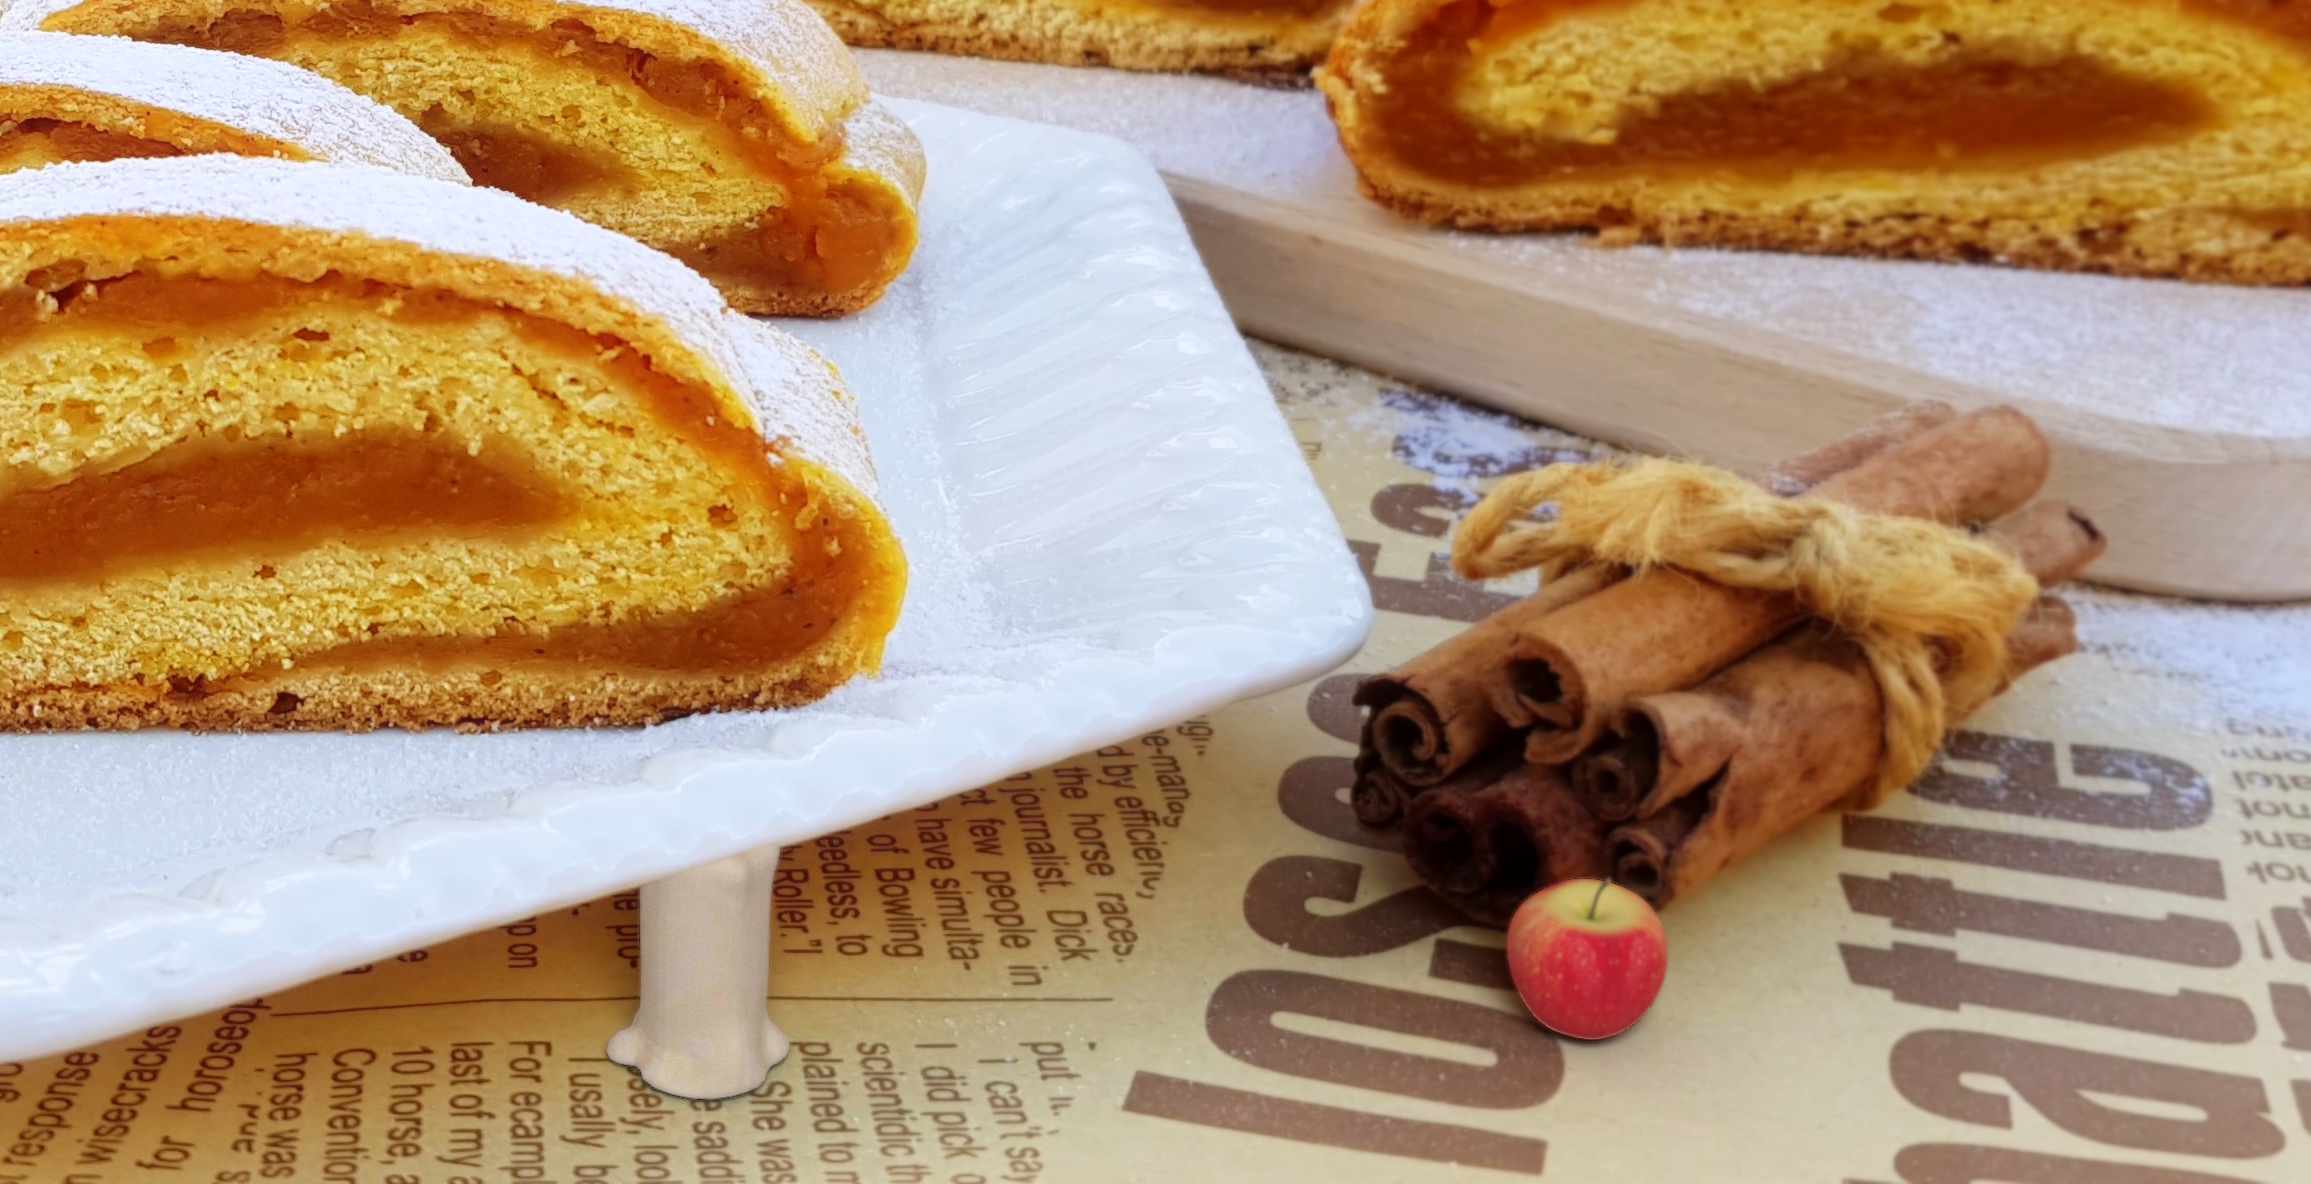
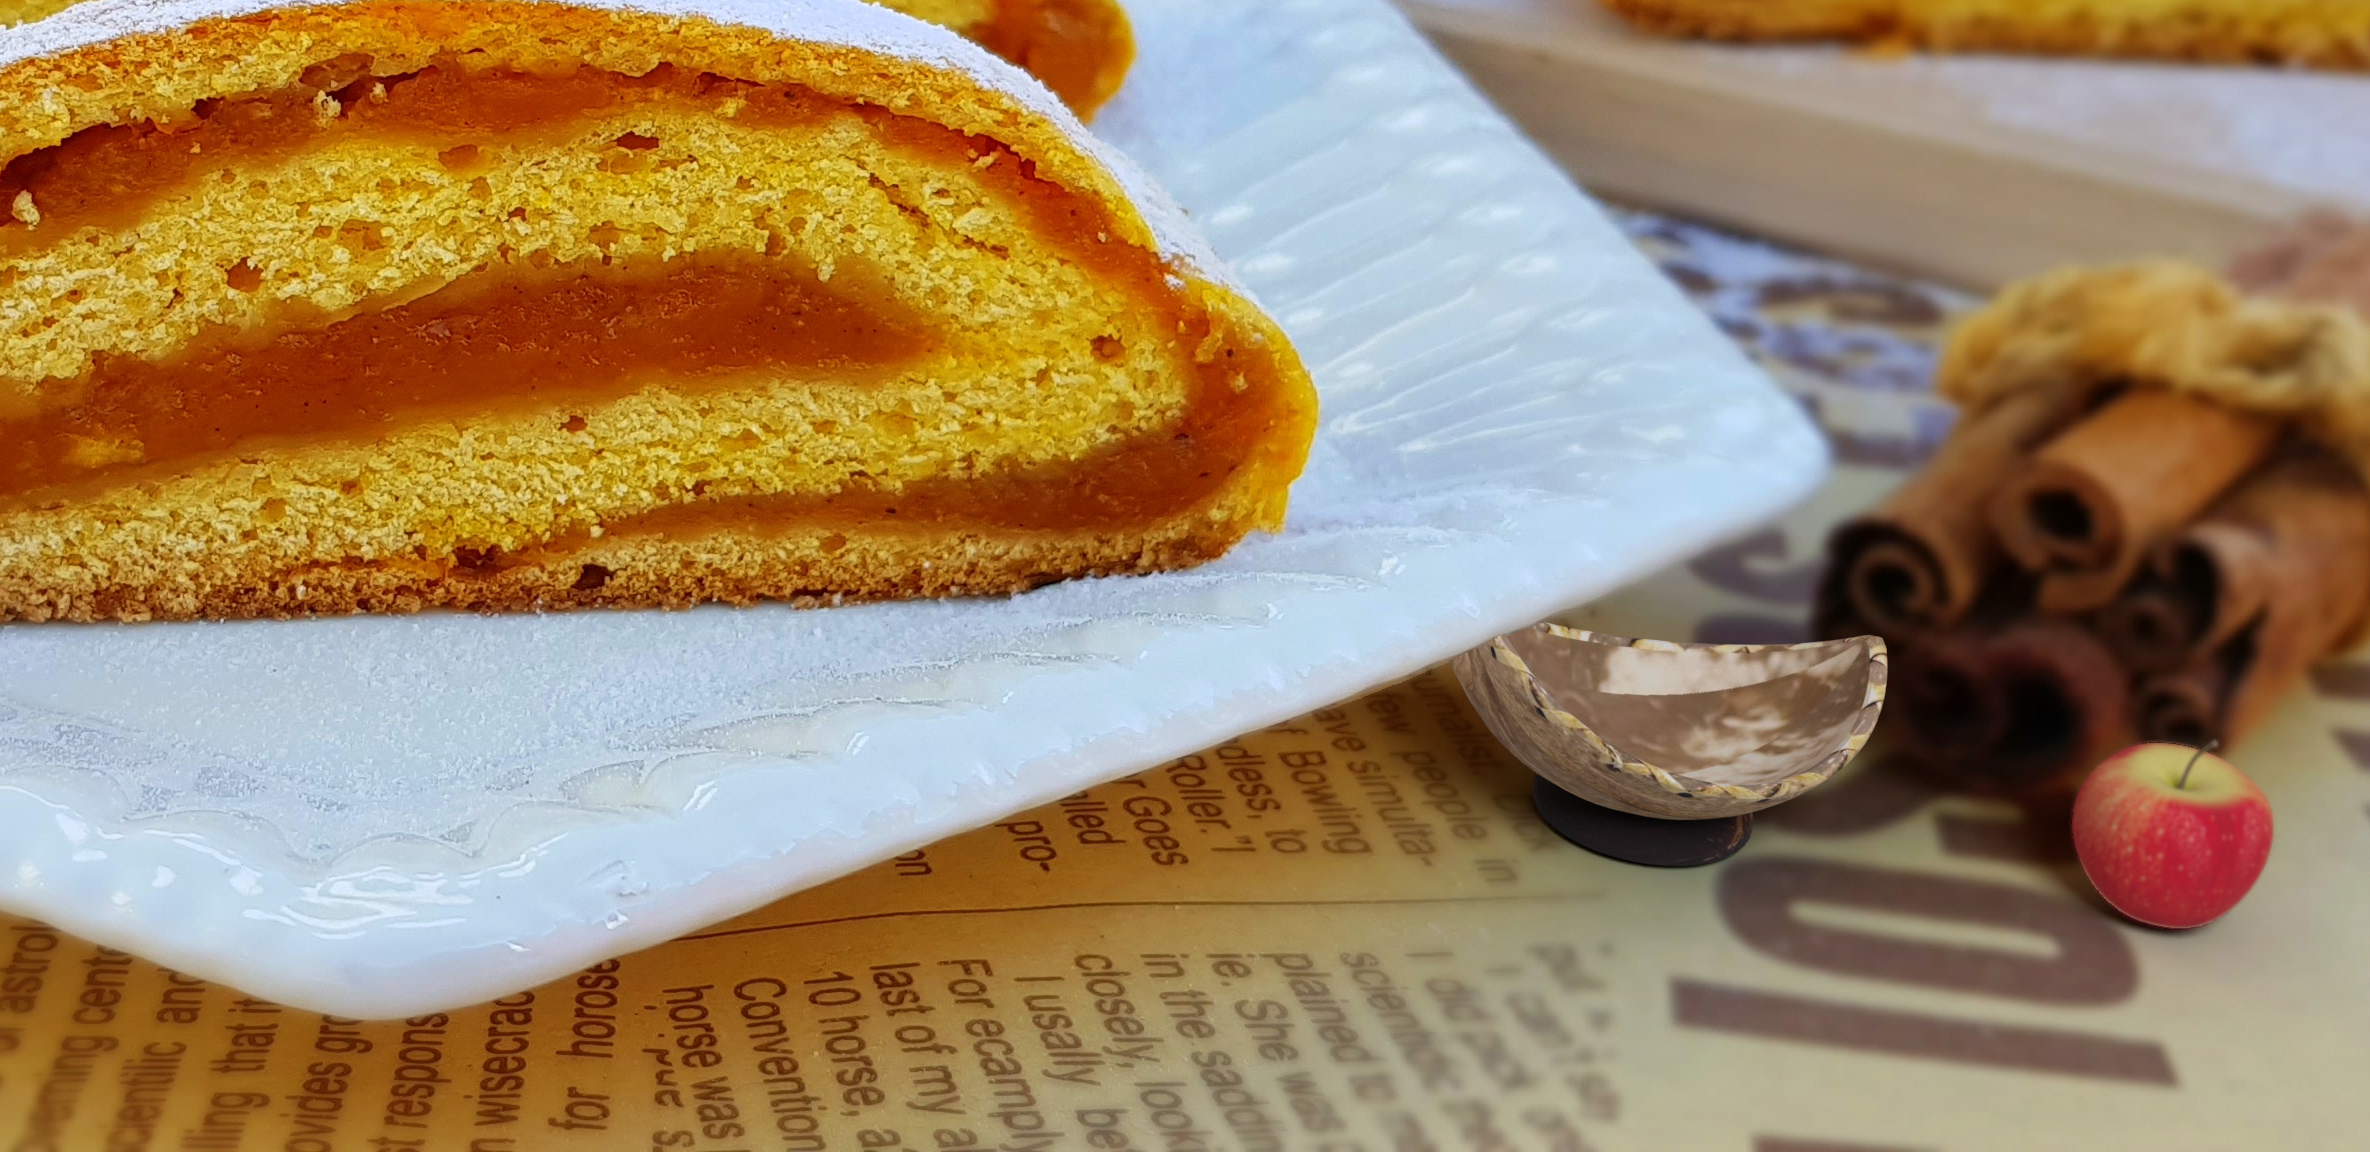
decorative bowl: none [972,699,1369,973] -> present [1449,622,1887,866]
candle: present [607,845,790,1100] -> none [1062,664,1284,1032]

